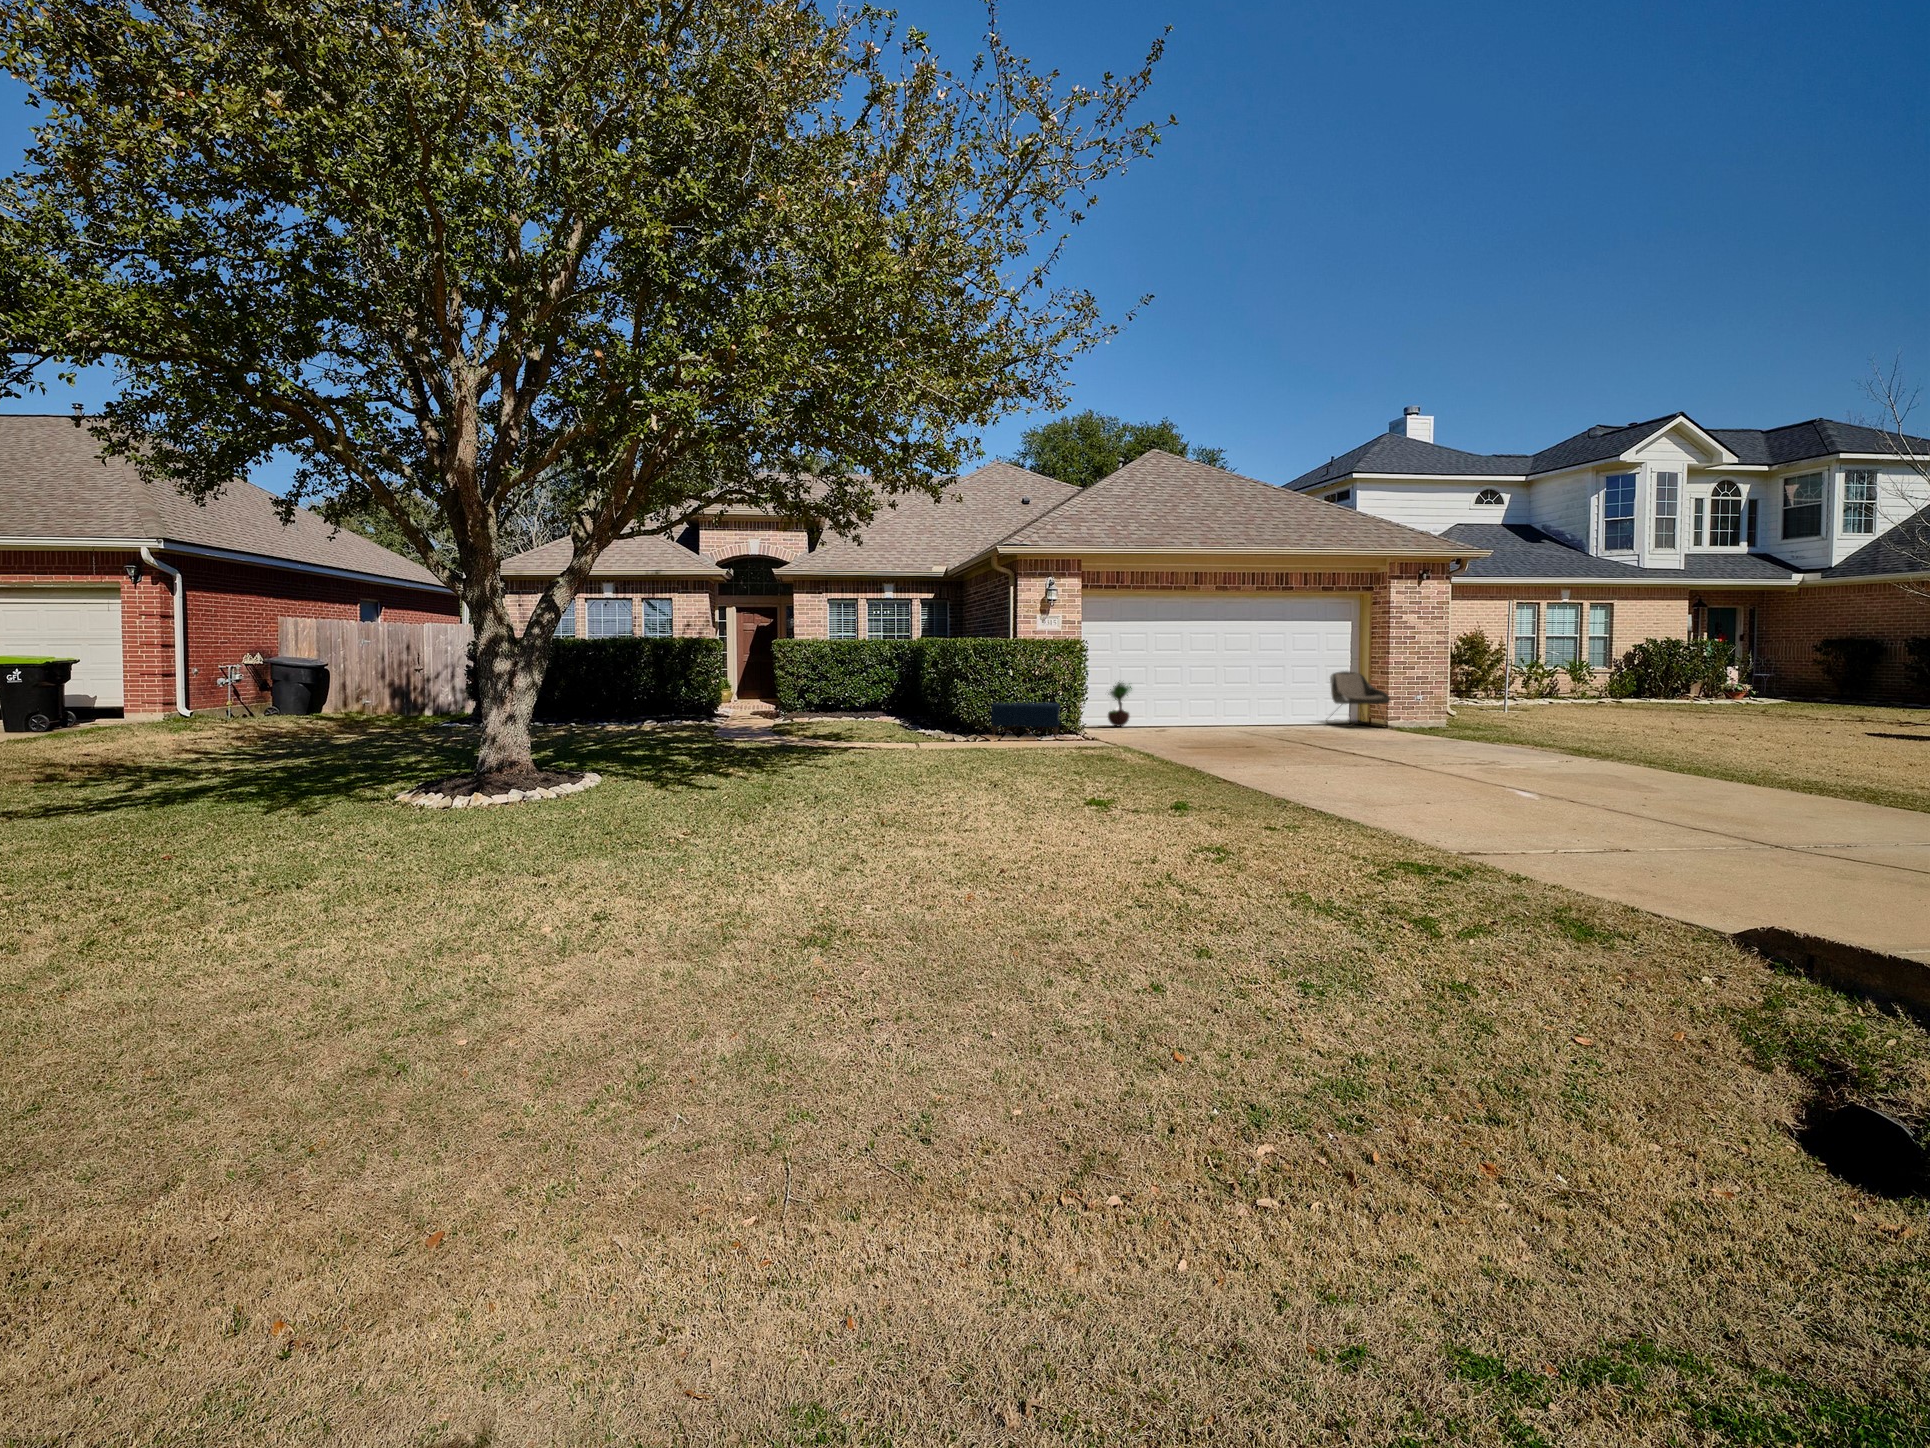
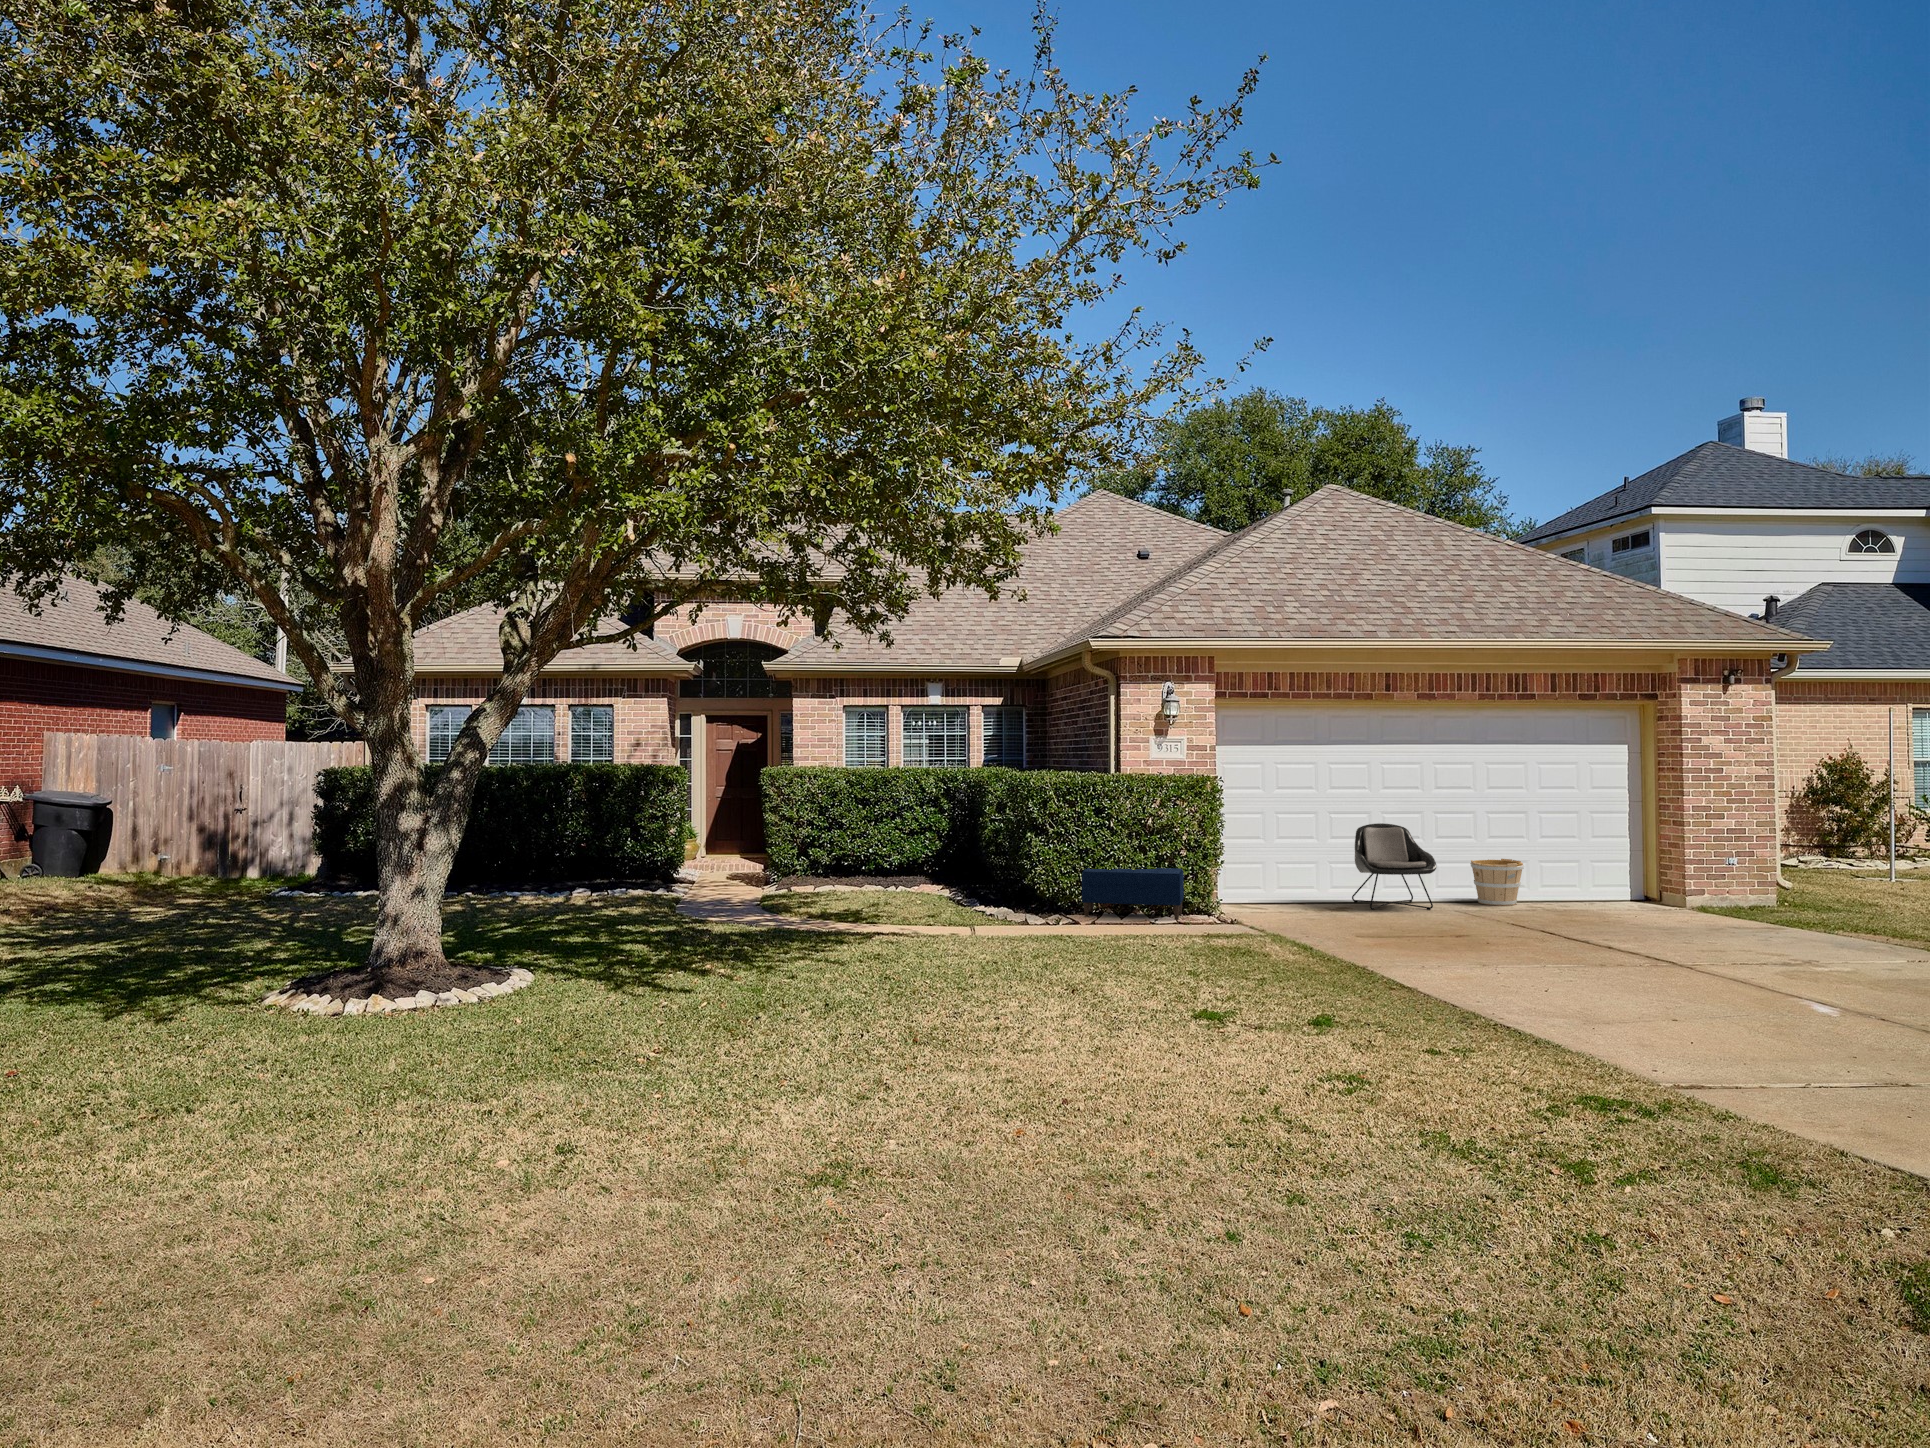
lounge chair: present [1330,671,1390,726] -> present [1352,823,1437,910]
potted tree: present [1108,682,1132,726] -> none [1253,831,1297,904]
wooden bucket: none [1248,696,1284,727] -> present [1470,859,1524,906]

